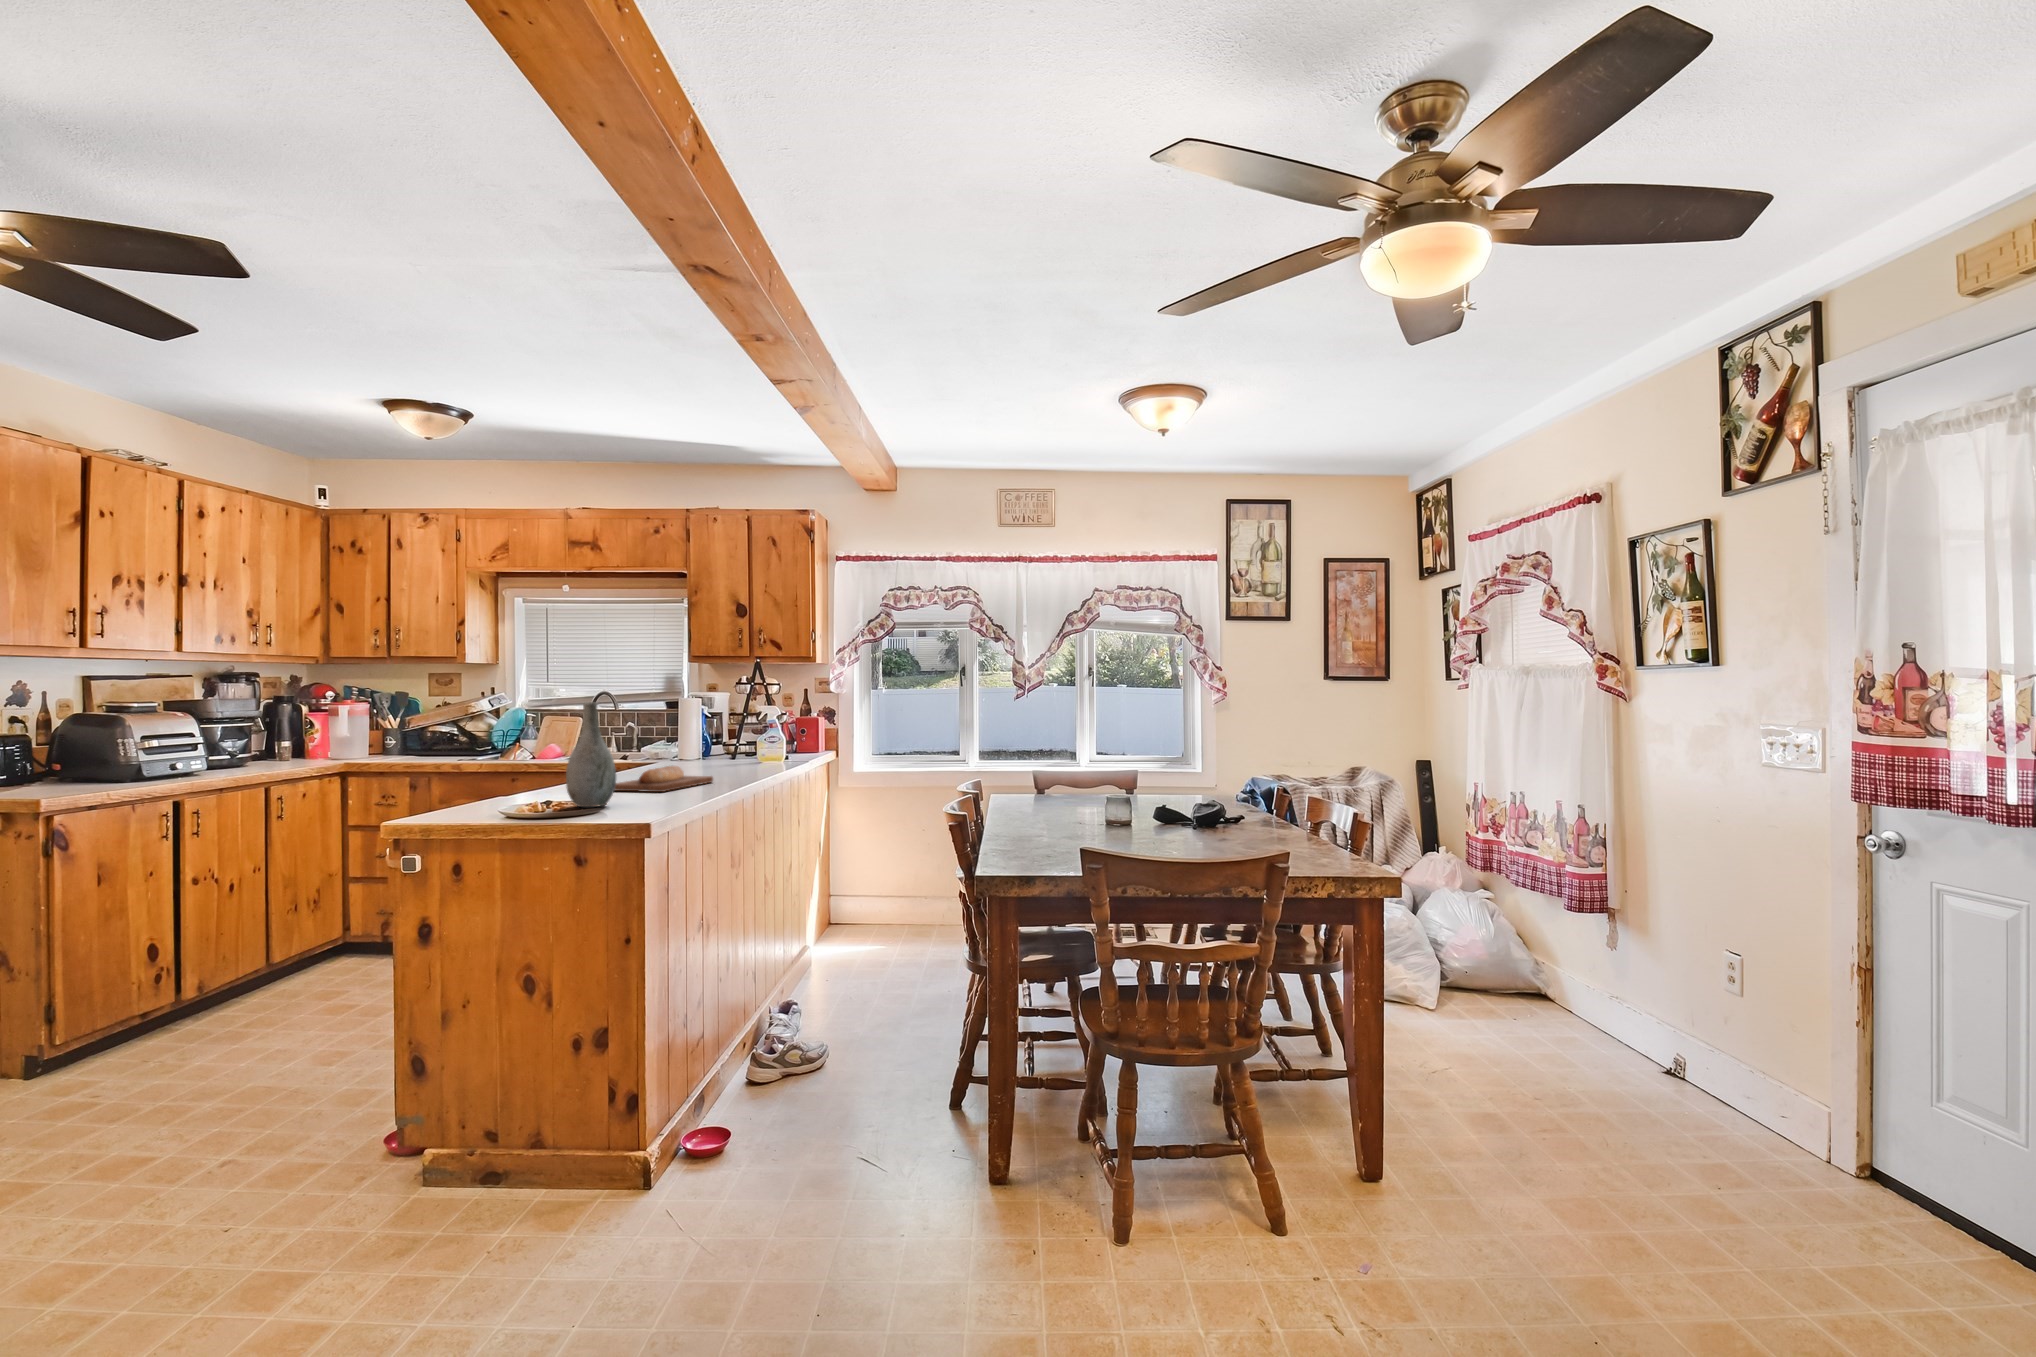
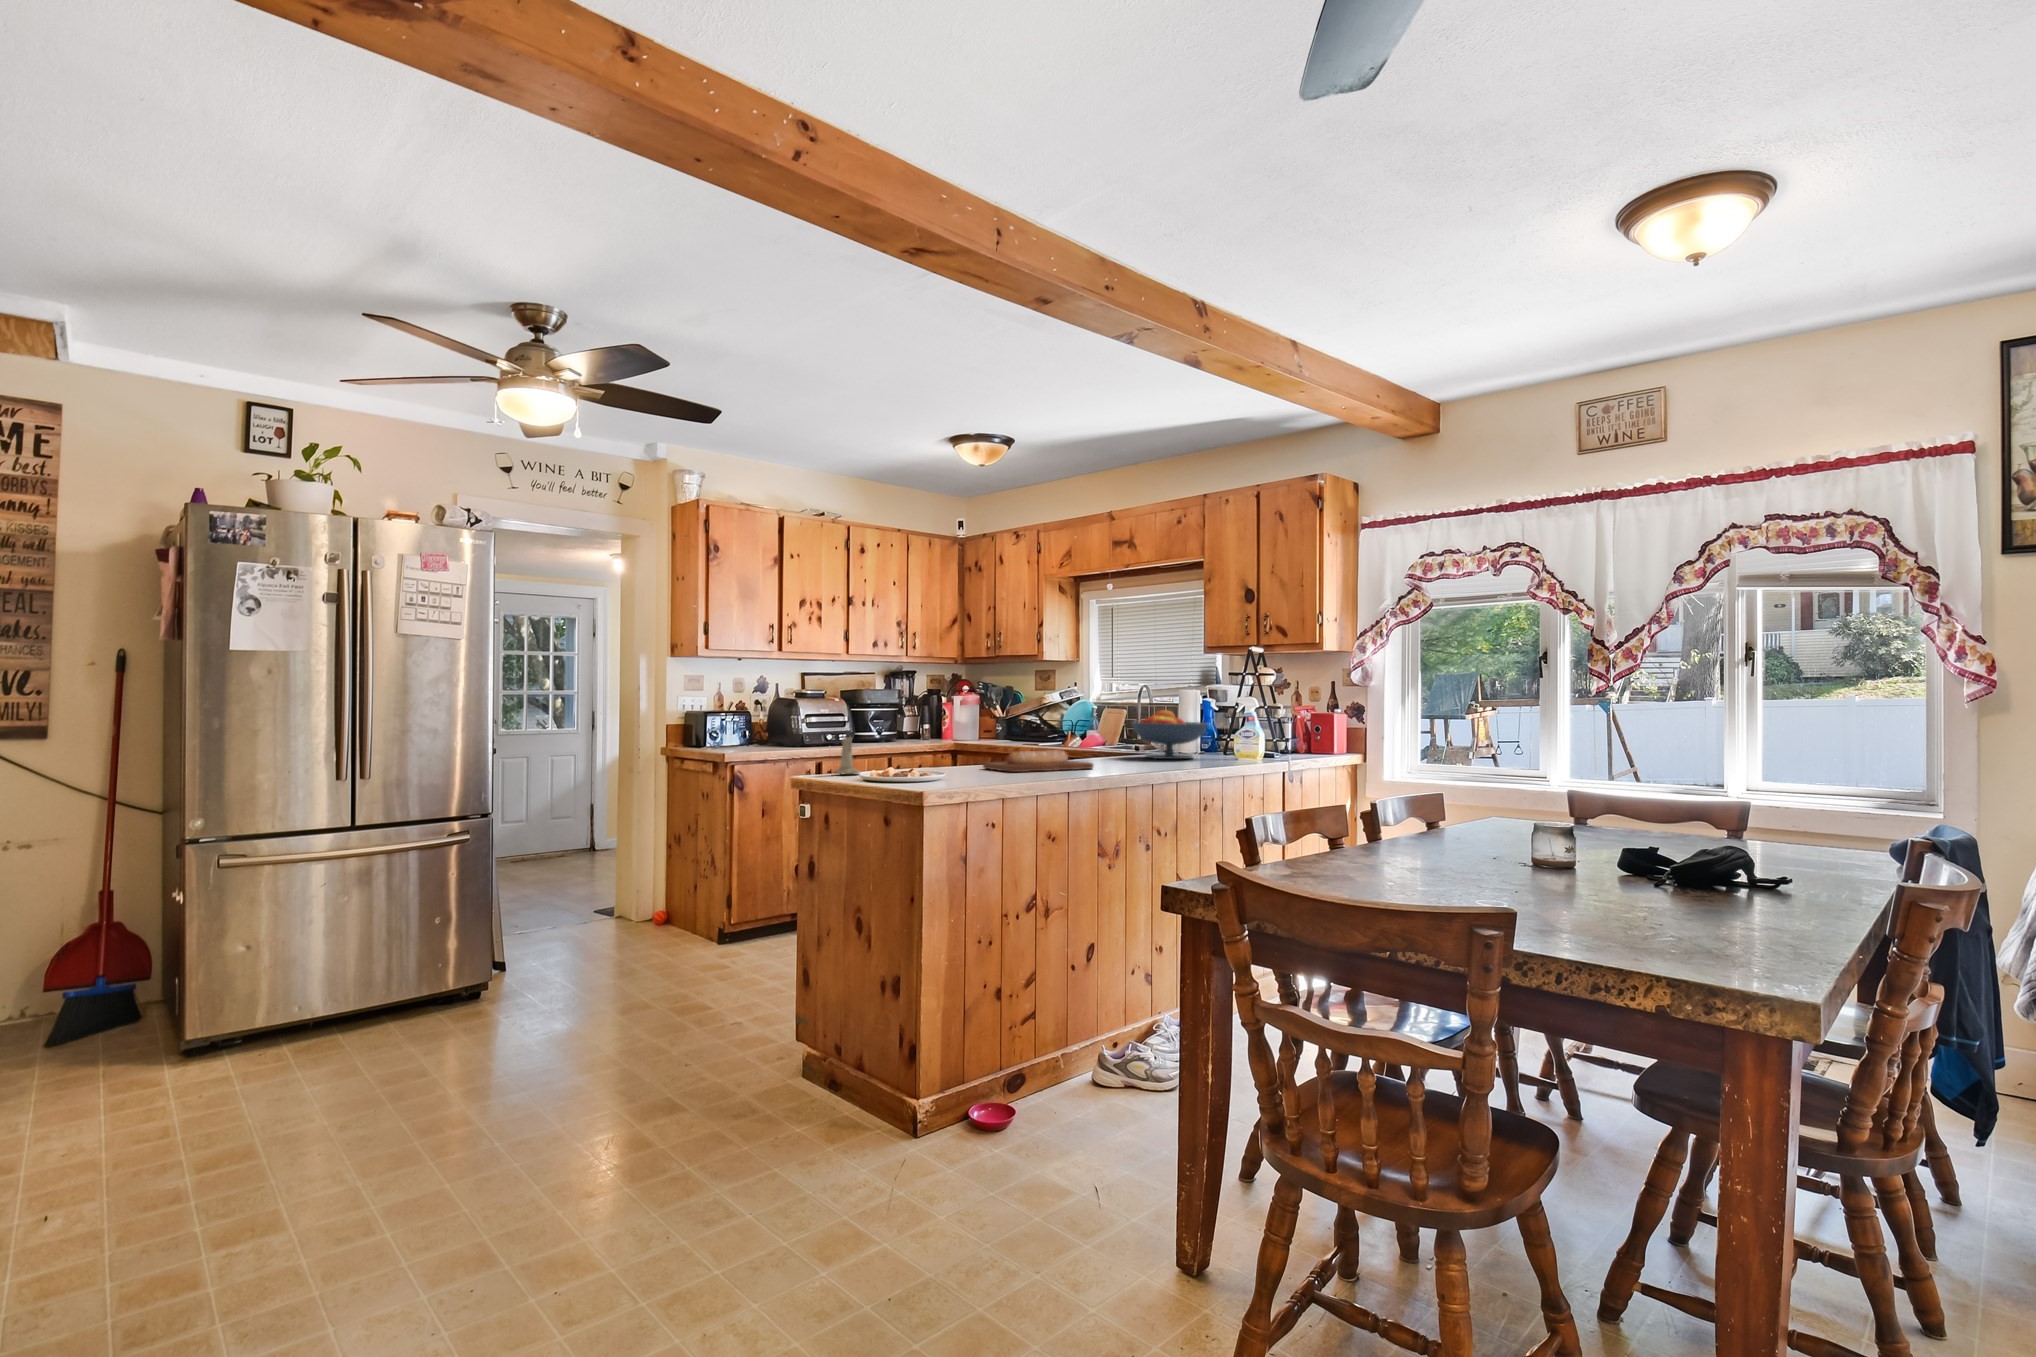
vase: present [566,702,616,807] -> none [890,682,932,777]
fruit bowl: none [673,720,749,767] -> present [1132,710,1207,759]
candle: none [483,756,517,811] -> present [834,731,860,774]

